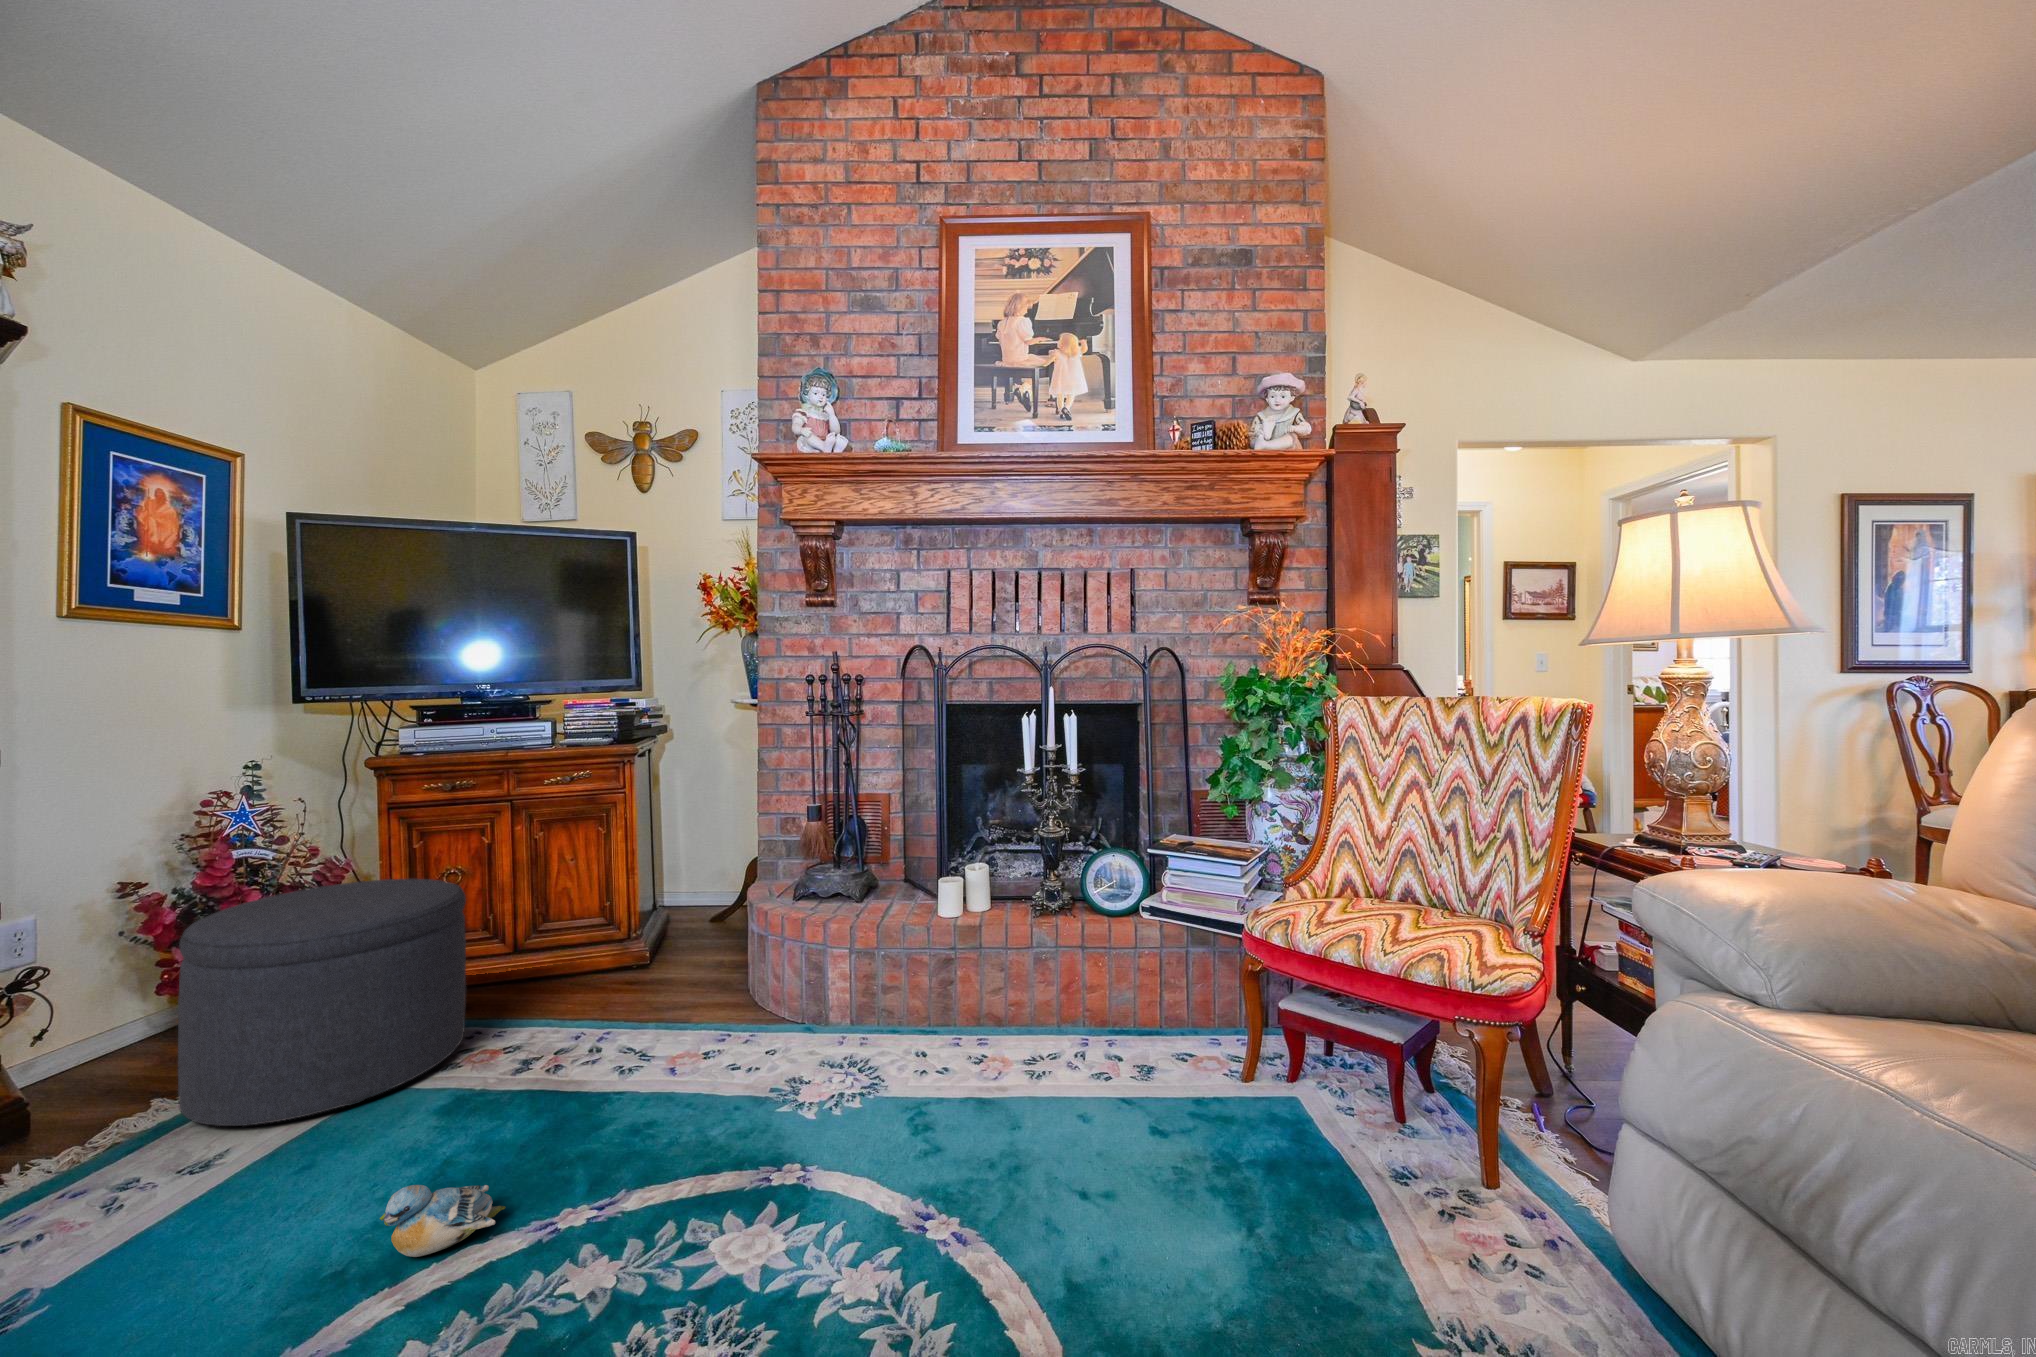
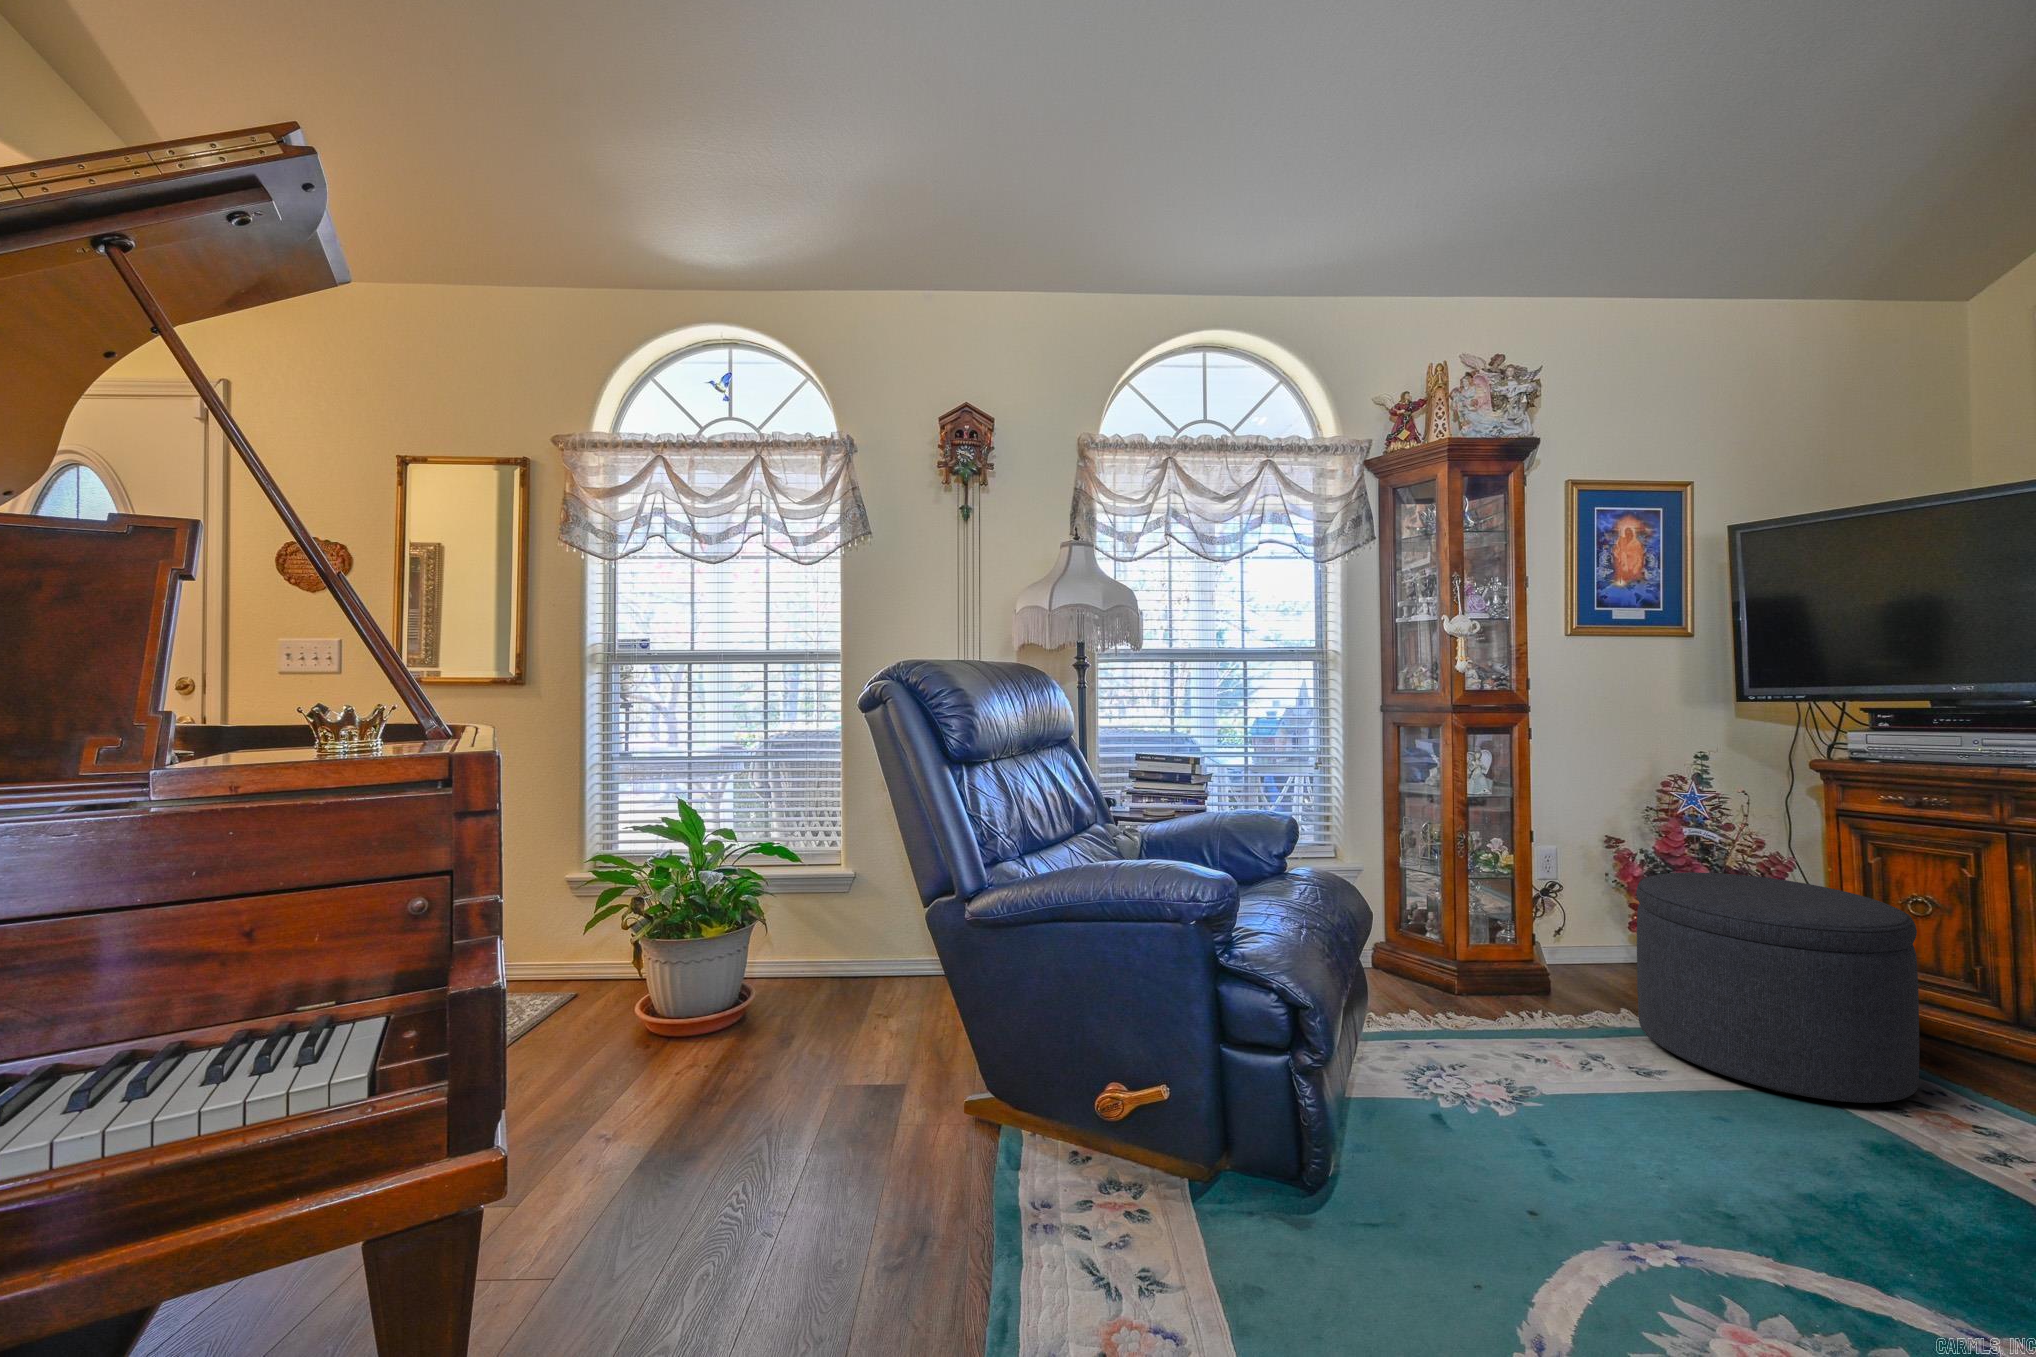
plush toy: present [380,1185,505,1257] -> none [1768,1173,1919,1282]

